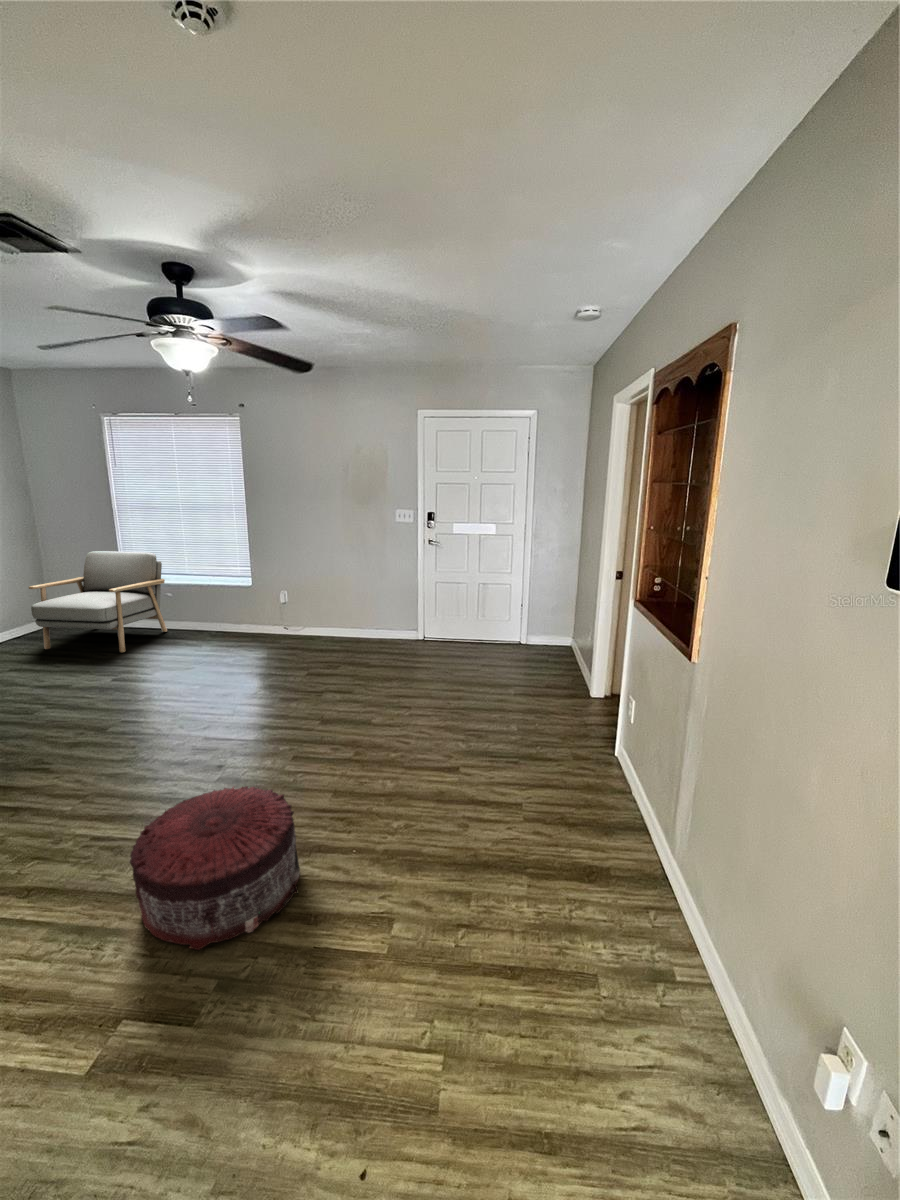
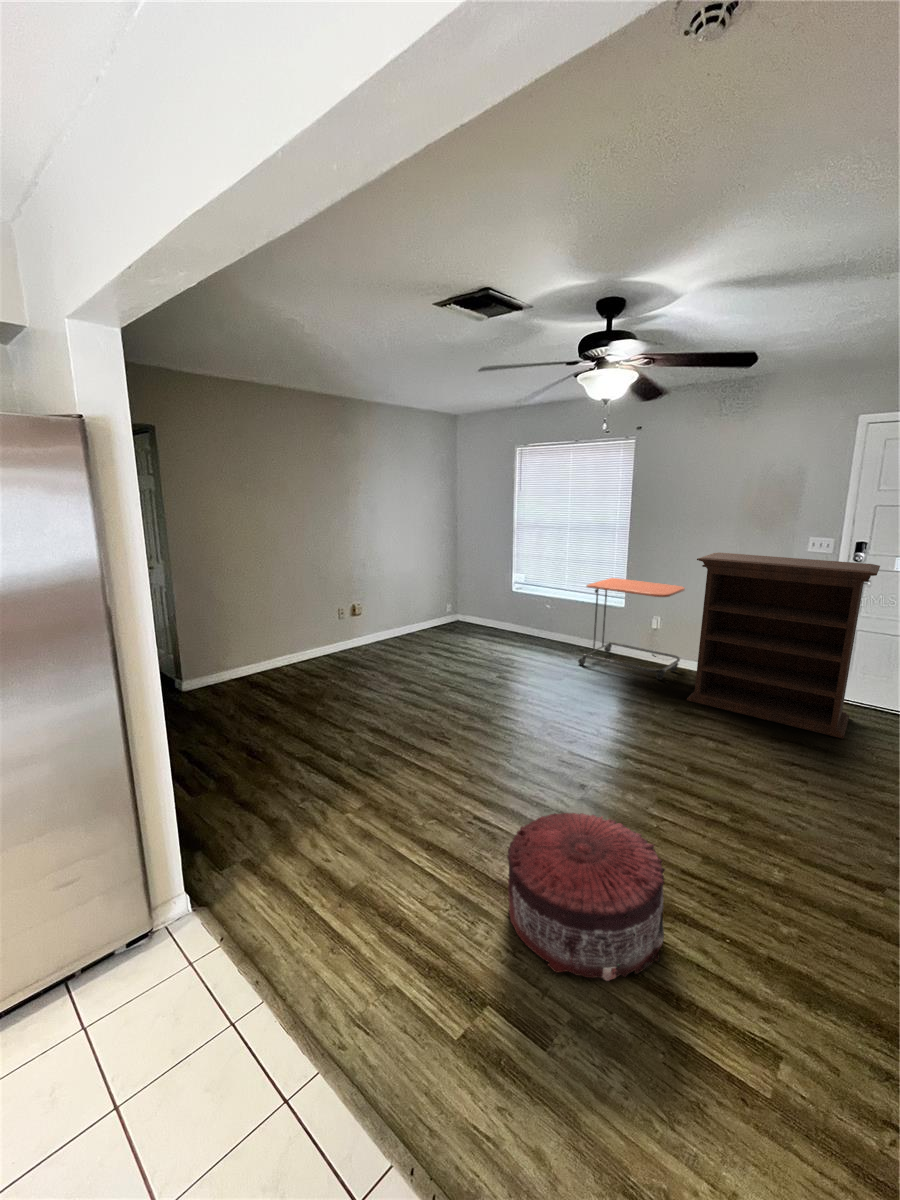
bookshelf: none [308,524,445,667] -> present [687,553,880,738]
armchair: present [29,551,167,653] -> none [448,562,546,652]
side table: none [207,557,311,650] -> present [578,578,685,679]

